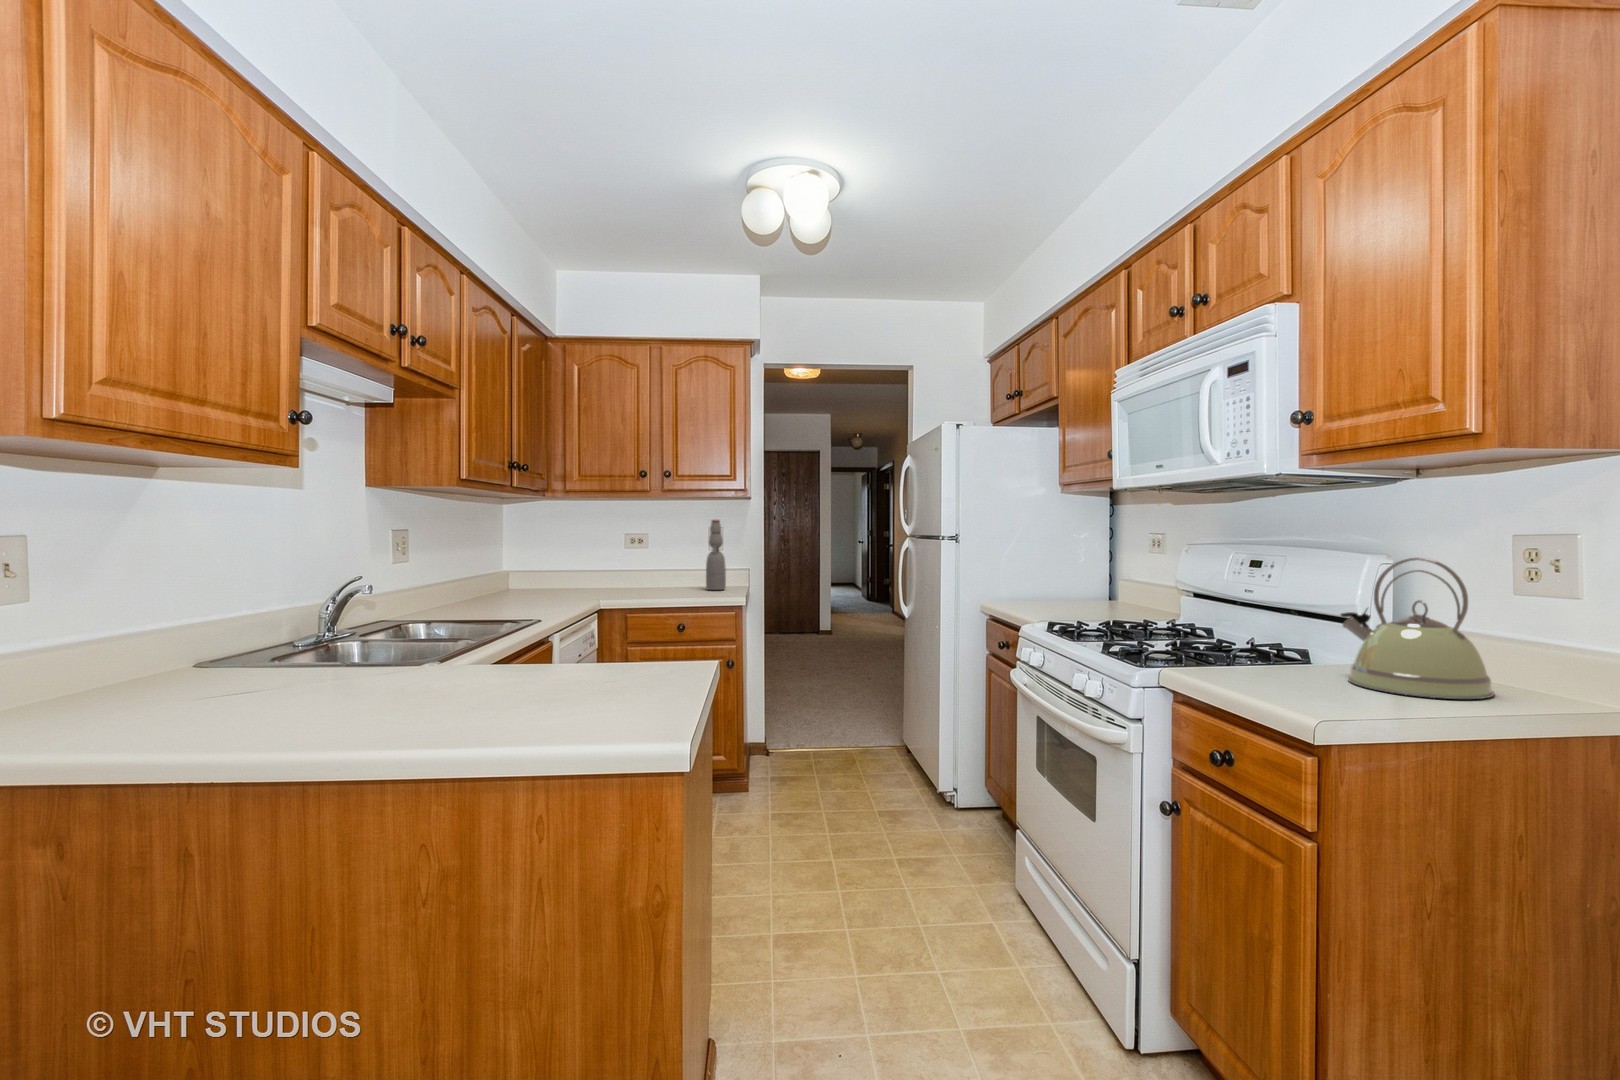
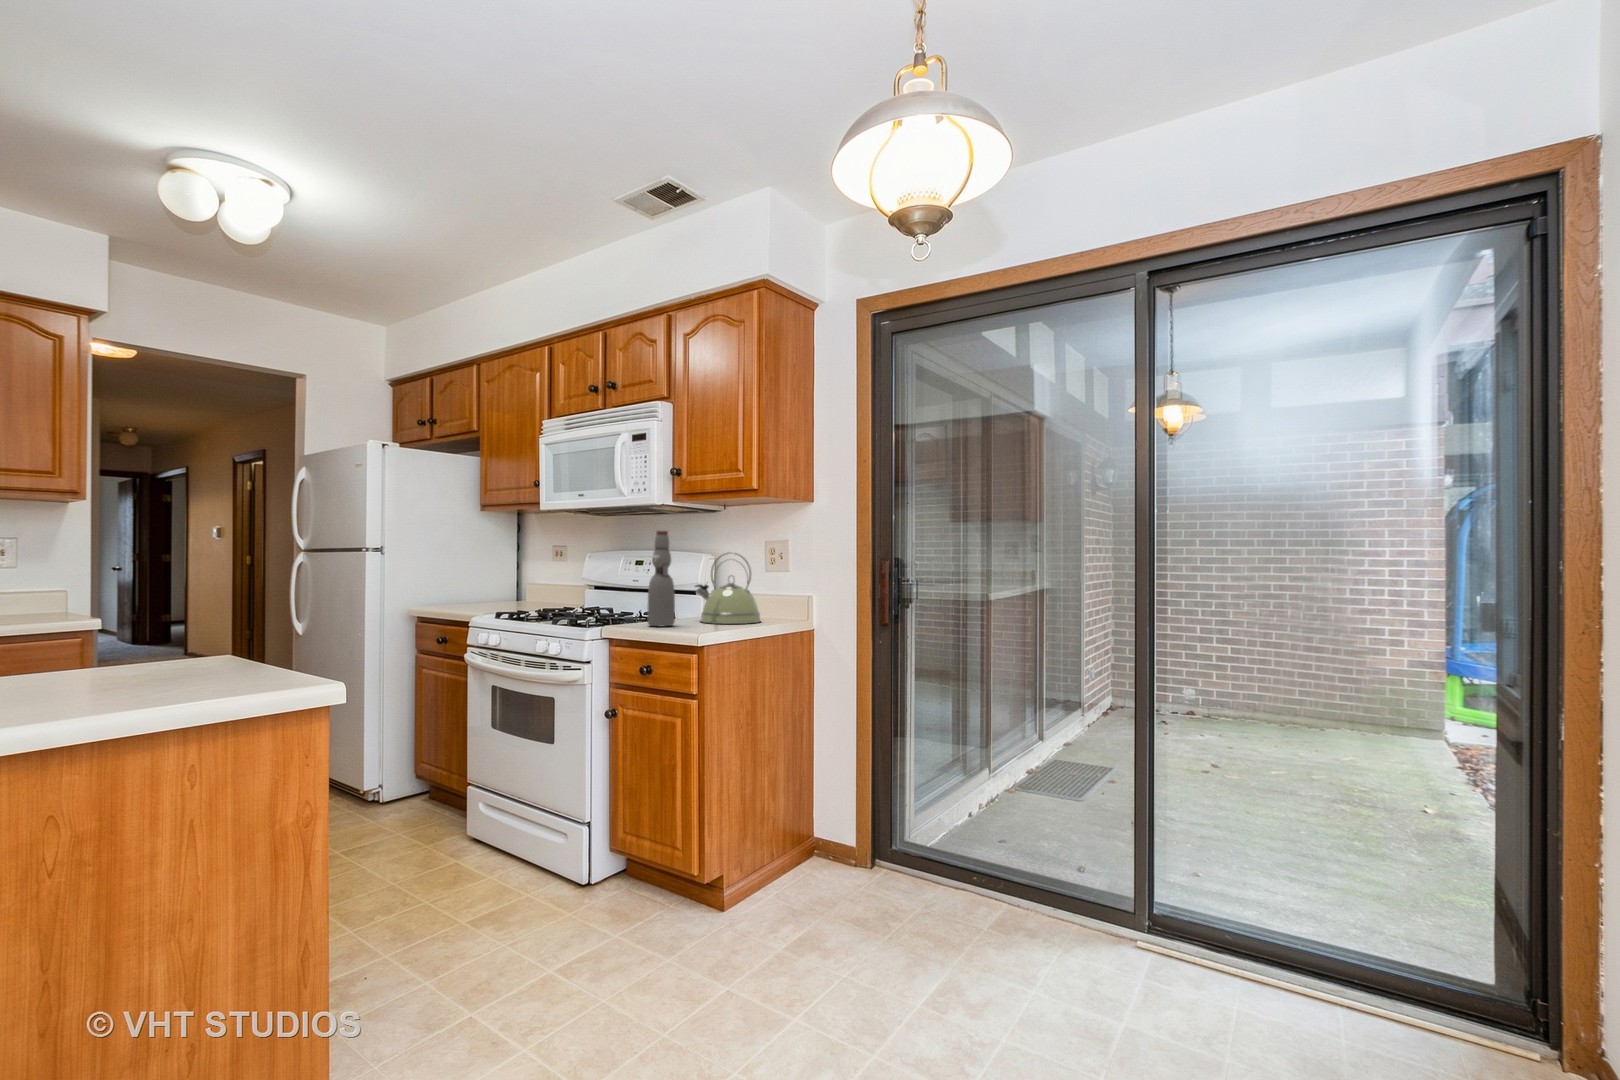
bottle: present [706,520,726,590] -> present [647,531,675,626]

